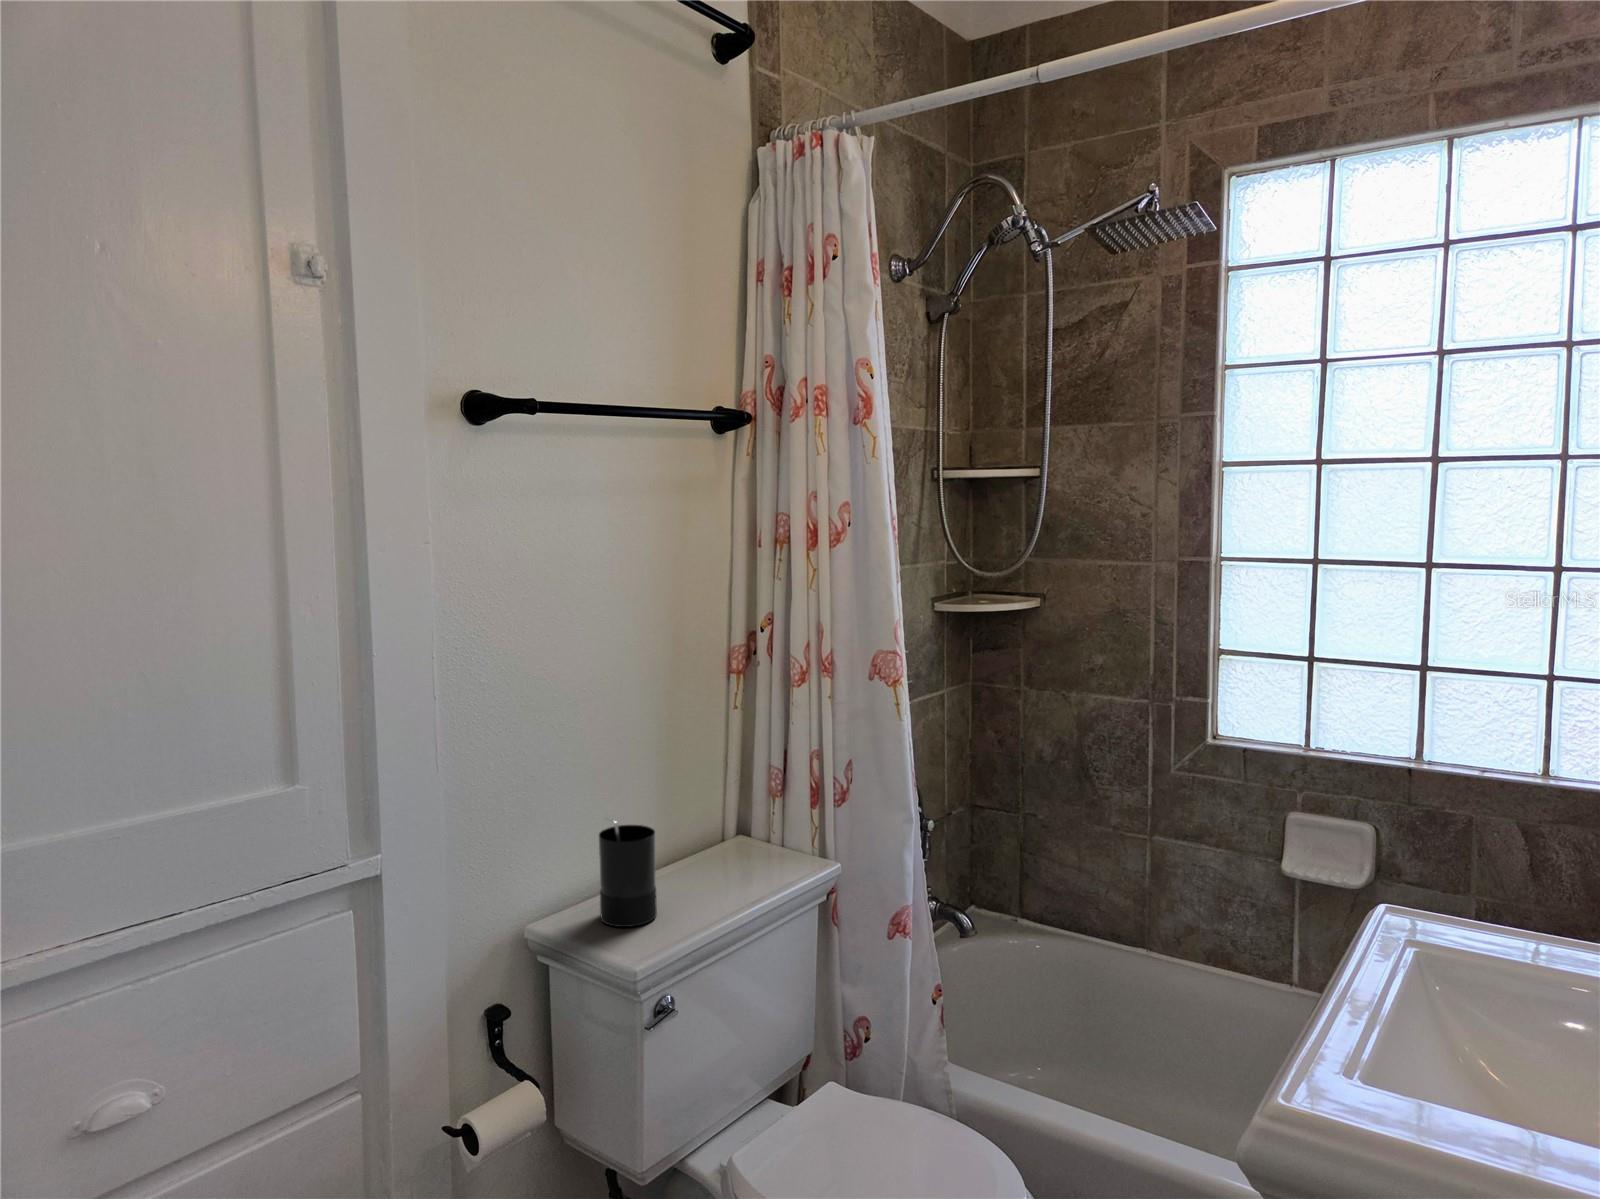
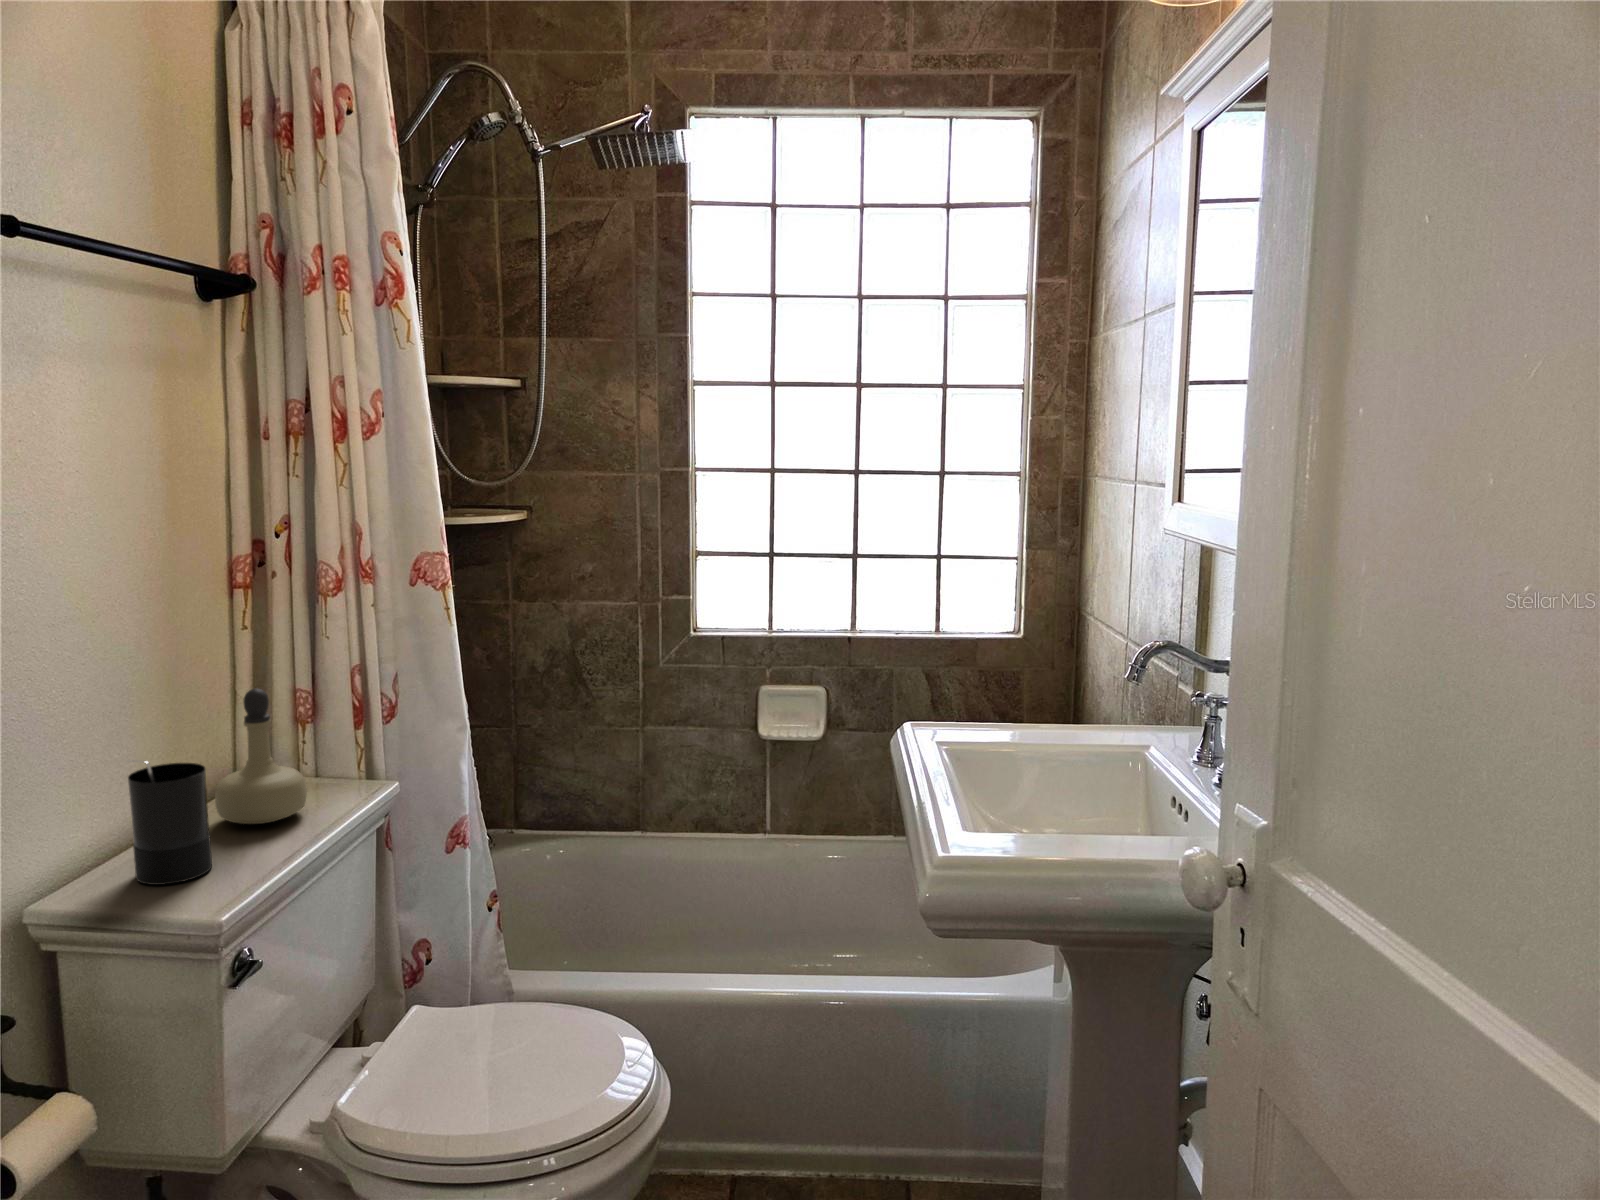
perfume bottle: none [681,767,752,885] -> present [215,688,307,824]

